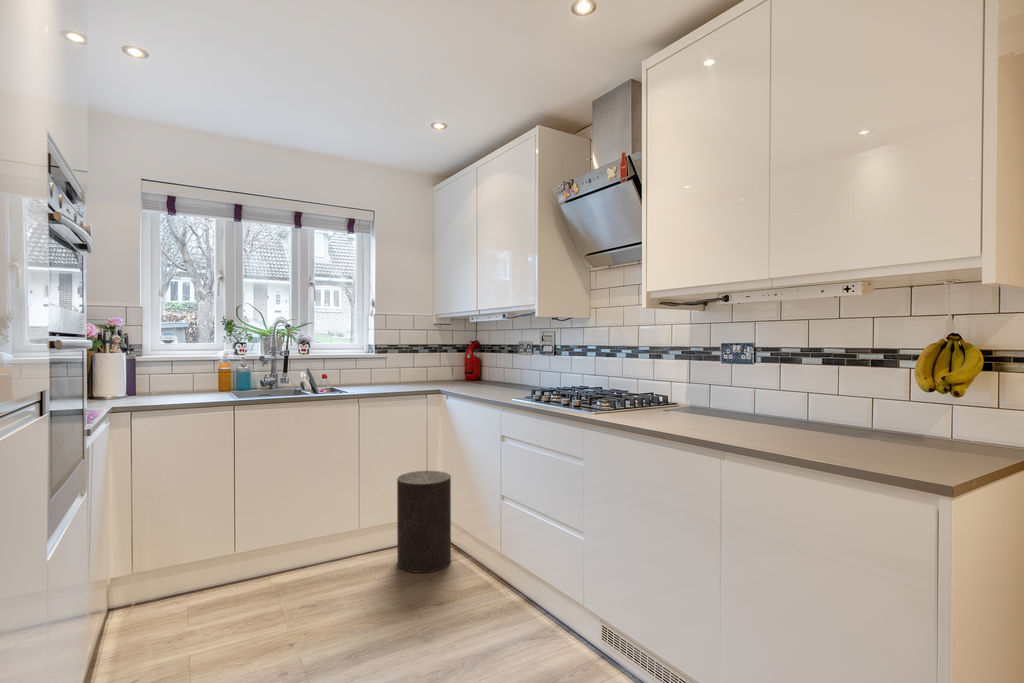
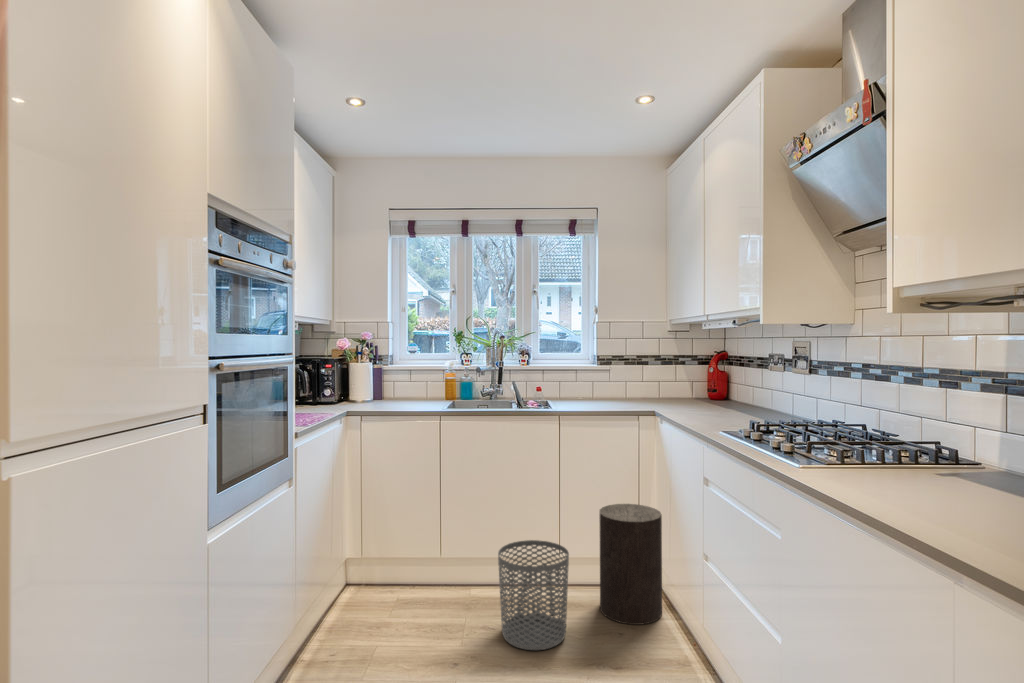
waste bin: none [313,513,382,614] -> present [498,540,569,650]

